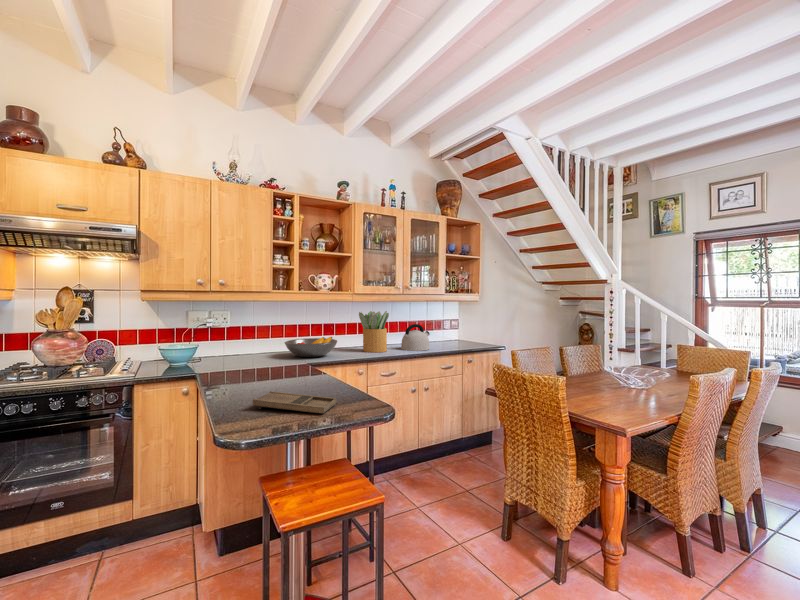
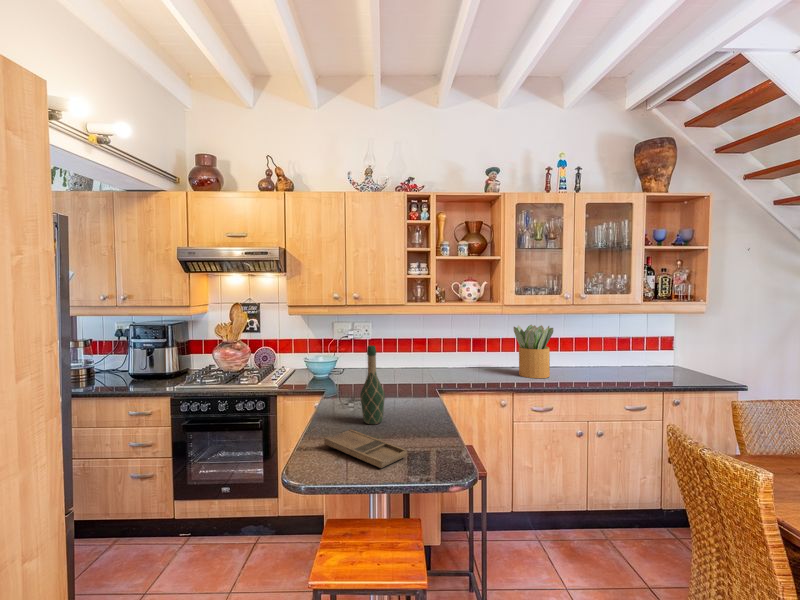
wine bottle: none [265,318,289,390] -> present [360,345,385,424]
kettle: present [401,324,430,351] -> none [573,343,616,380]
fruit bowl: present [285,337,337,357] -> none [422,356,482,379]

